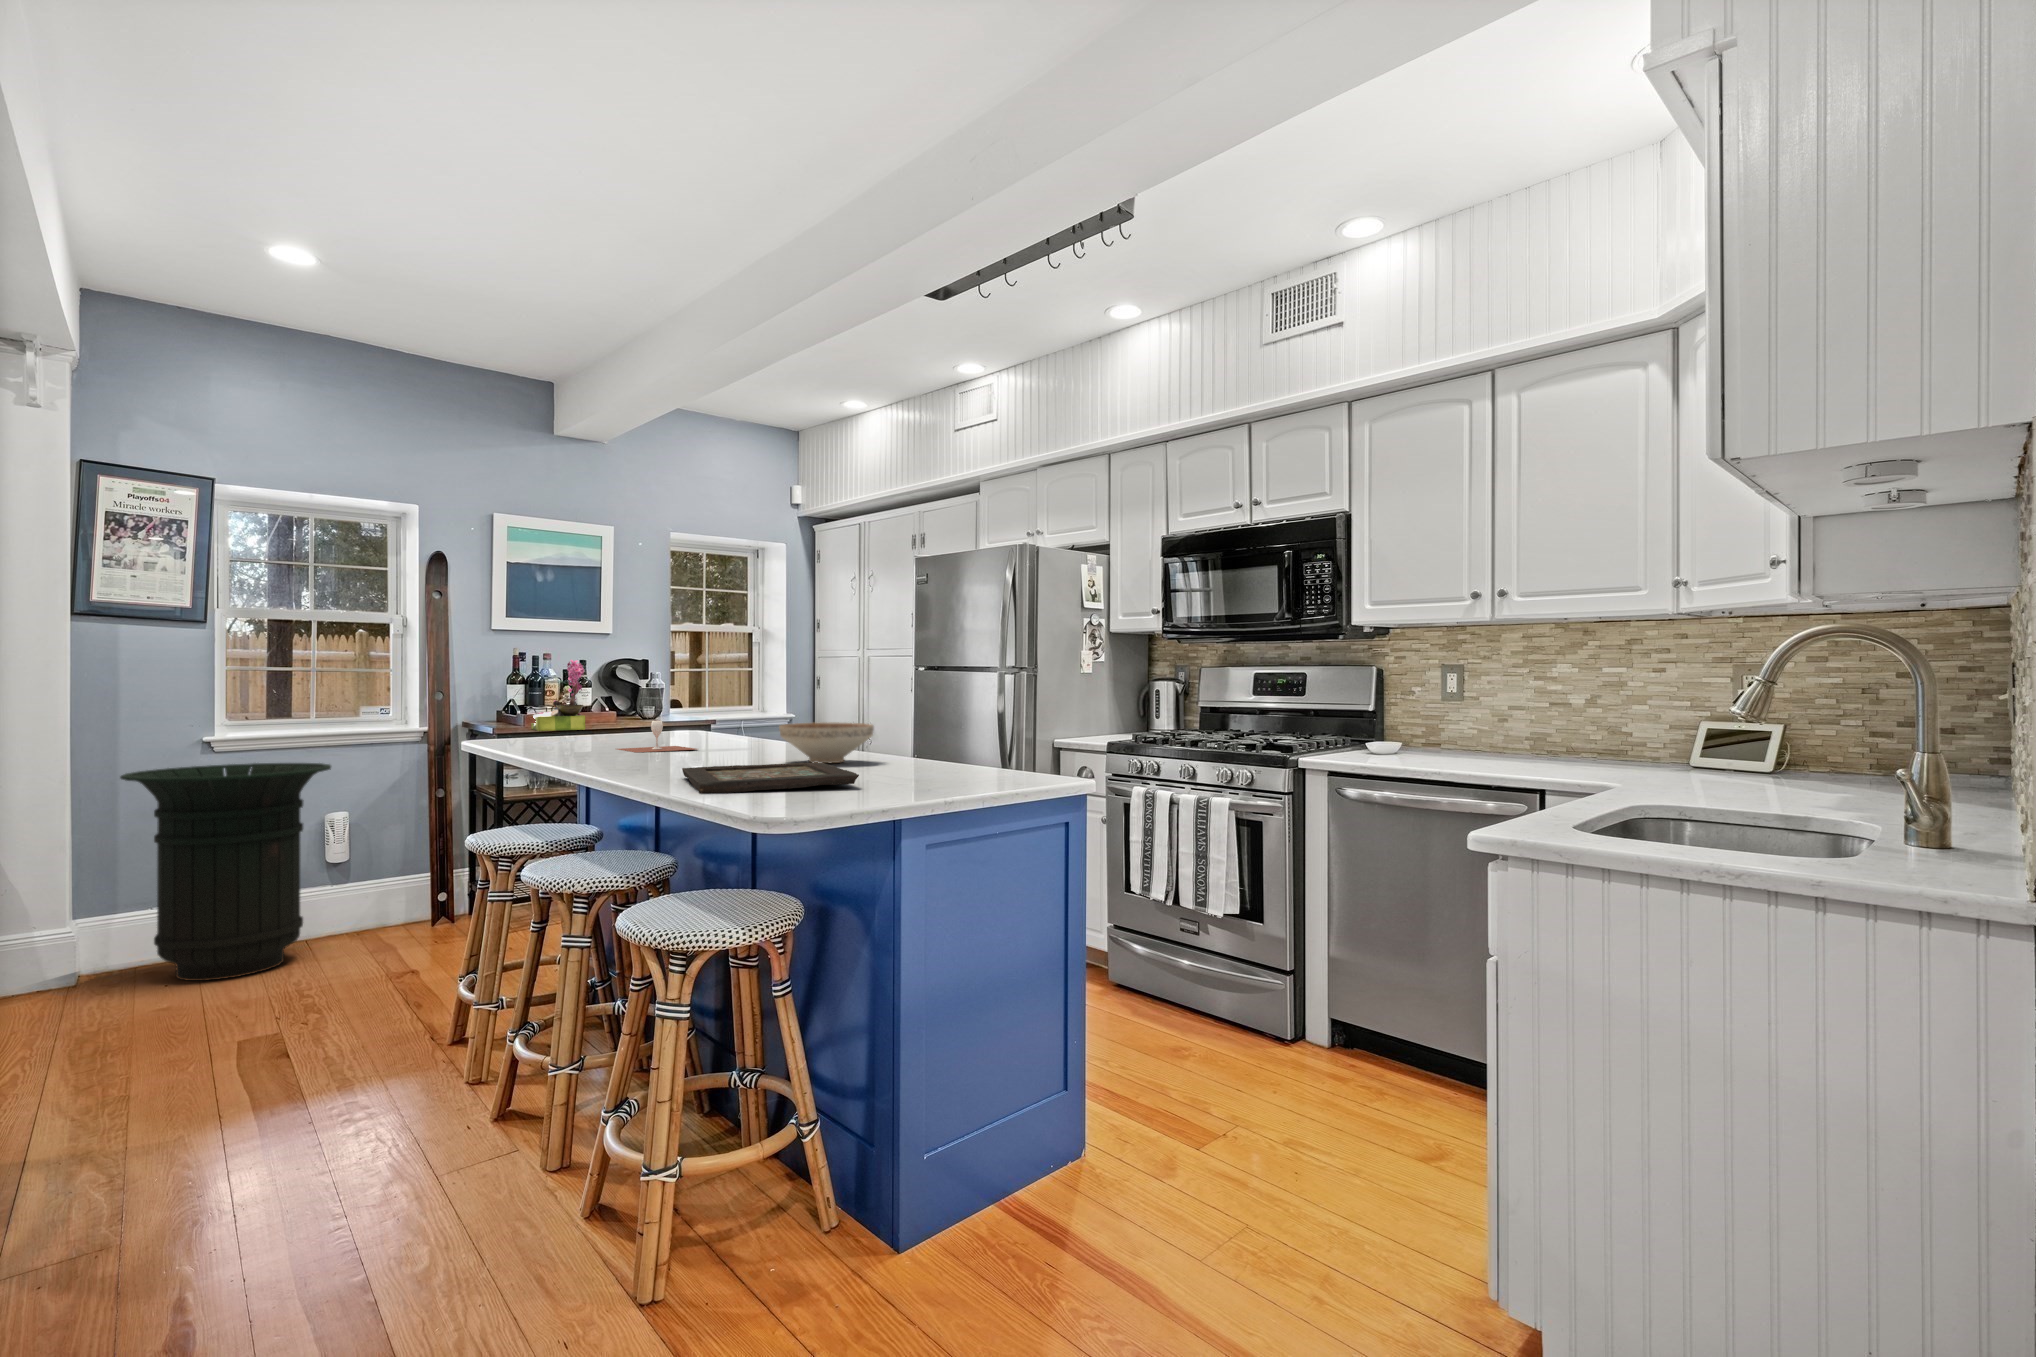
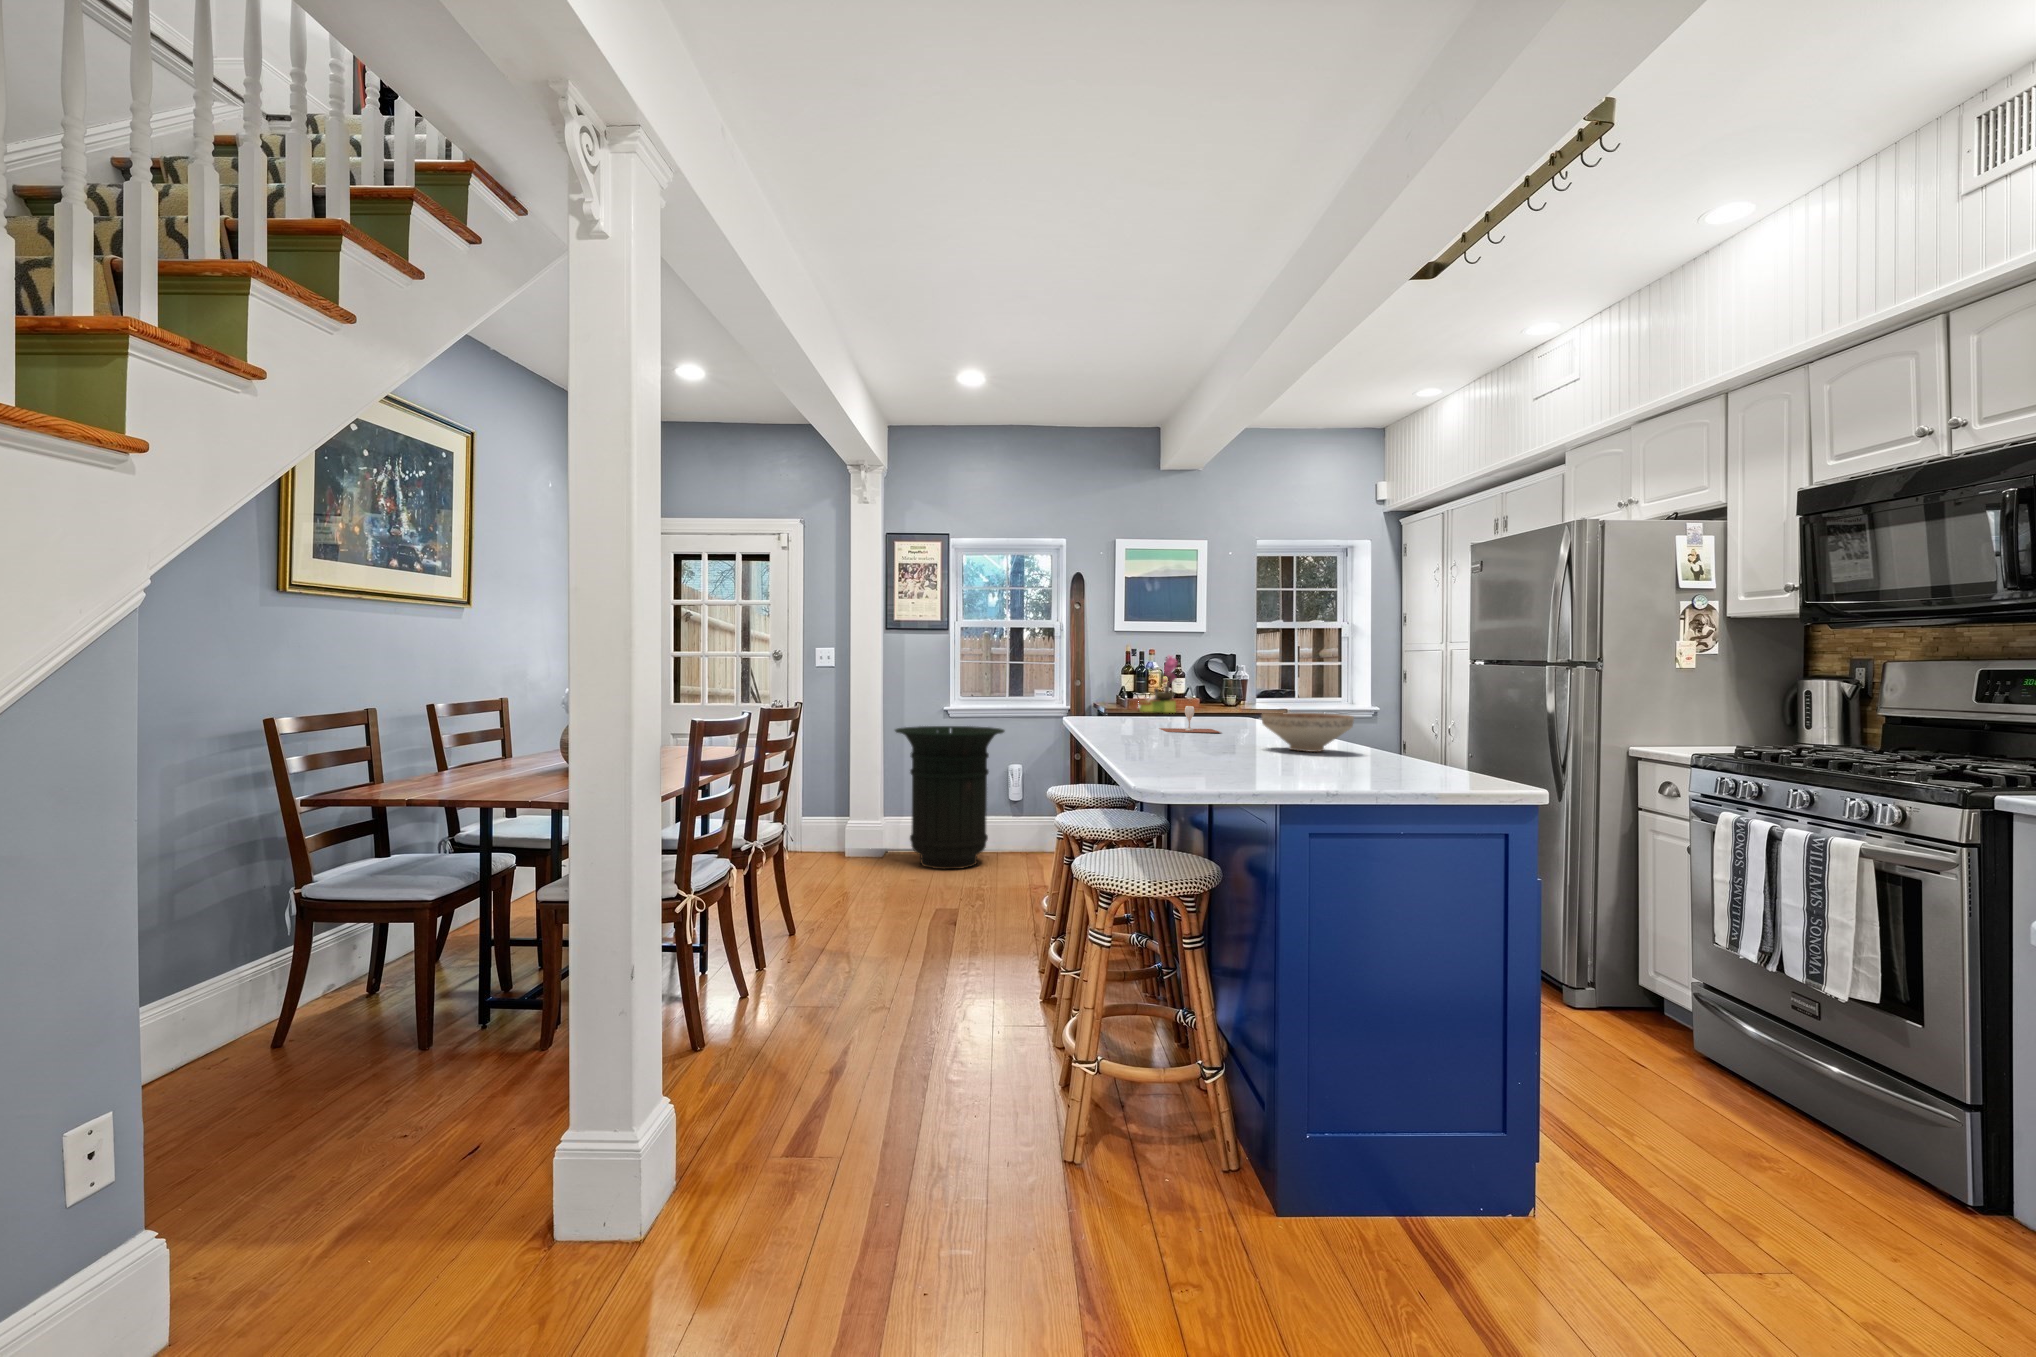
decorative tray: present [682,762,859,794] -> none [1127,745,1271,769]

